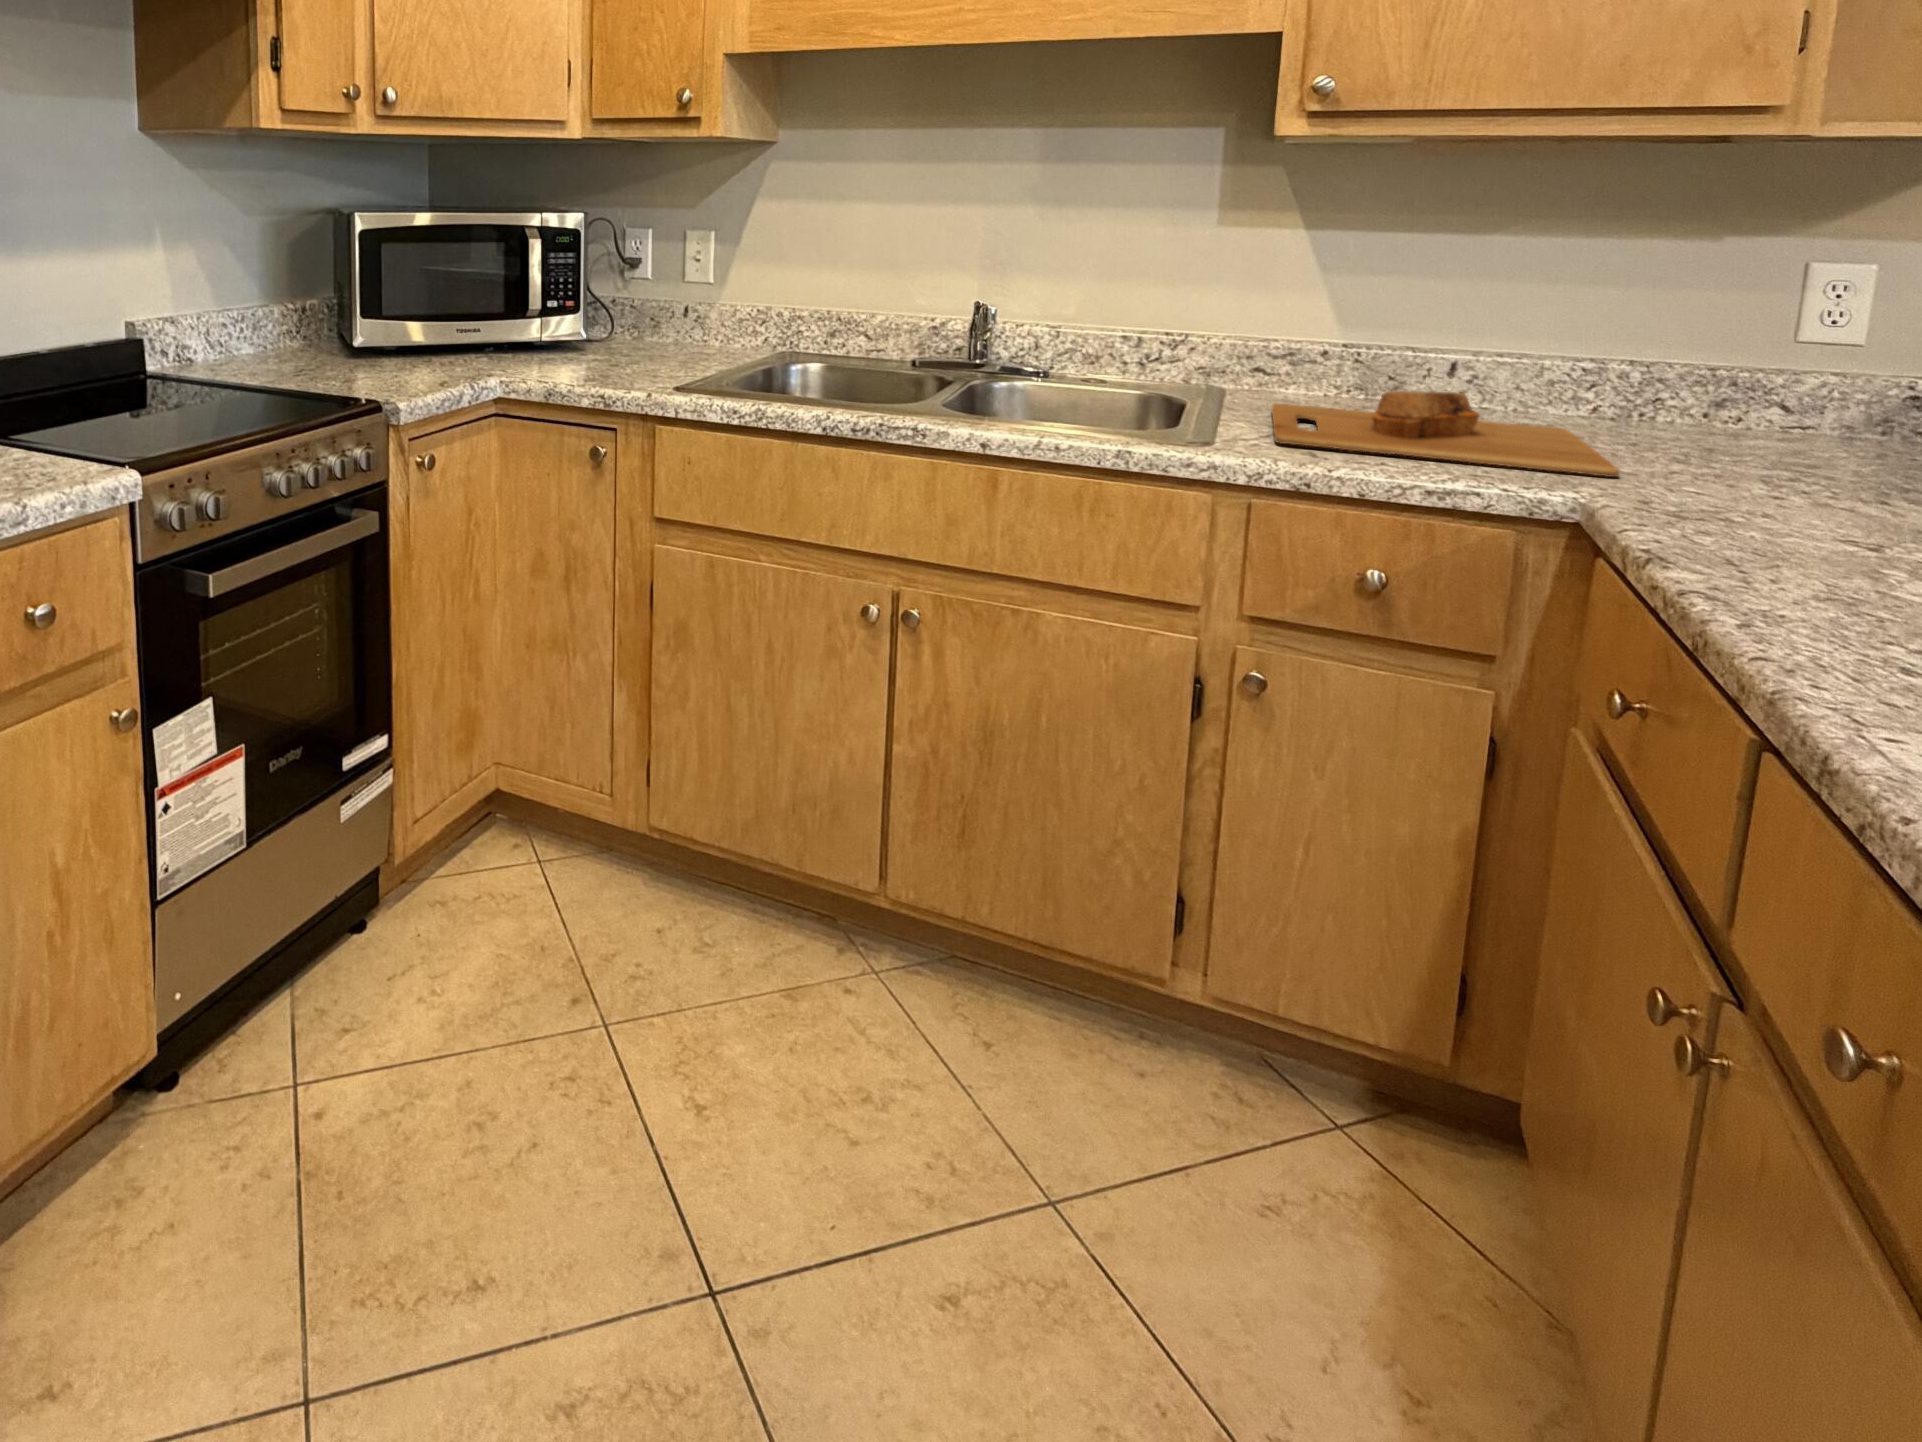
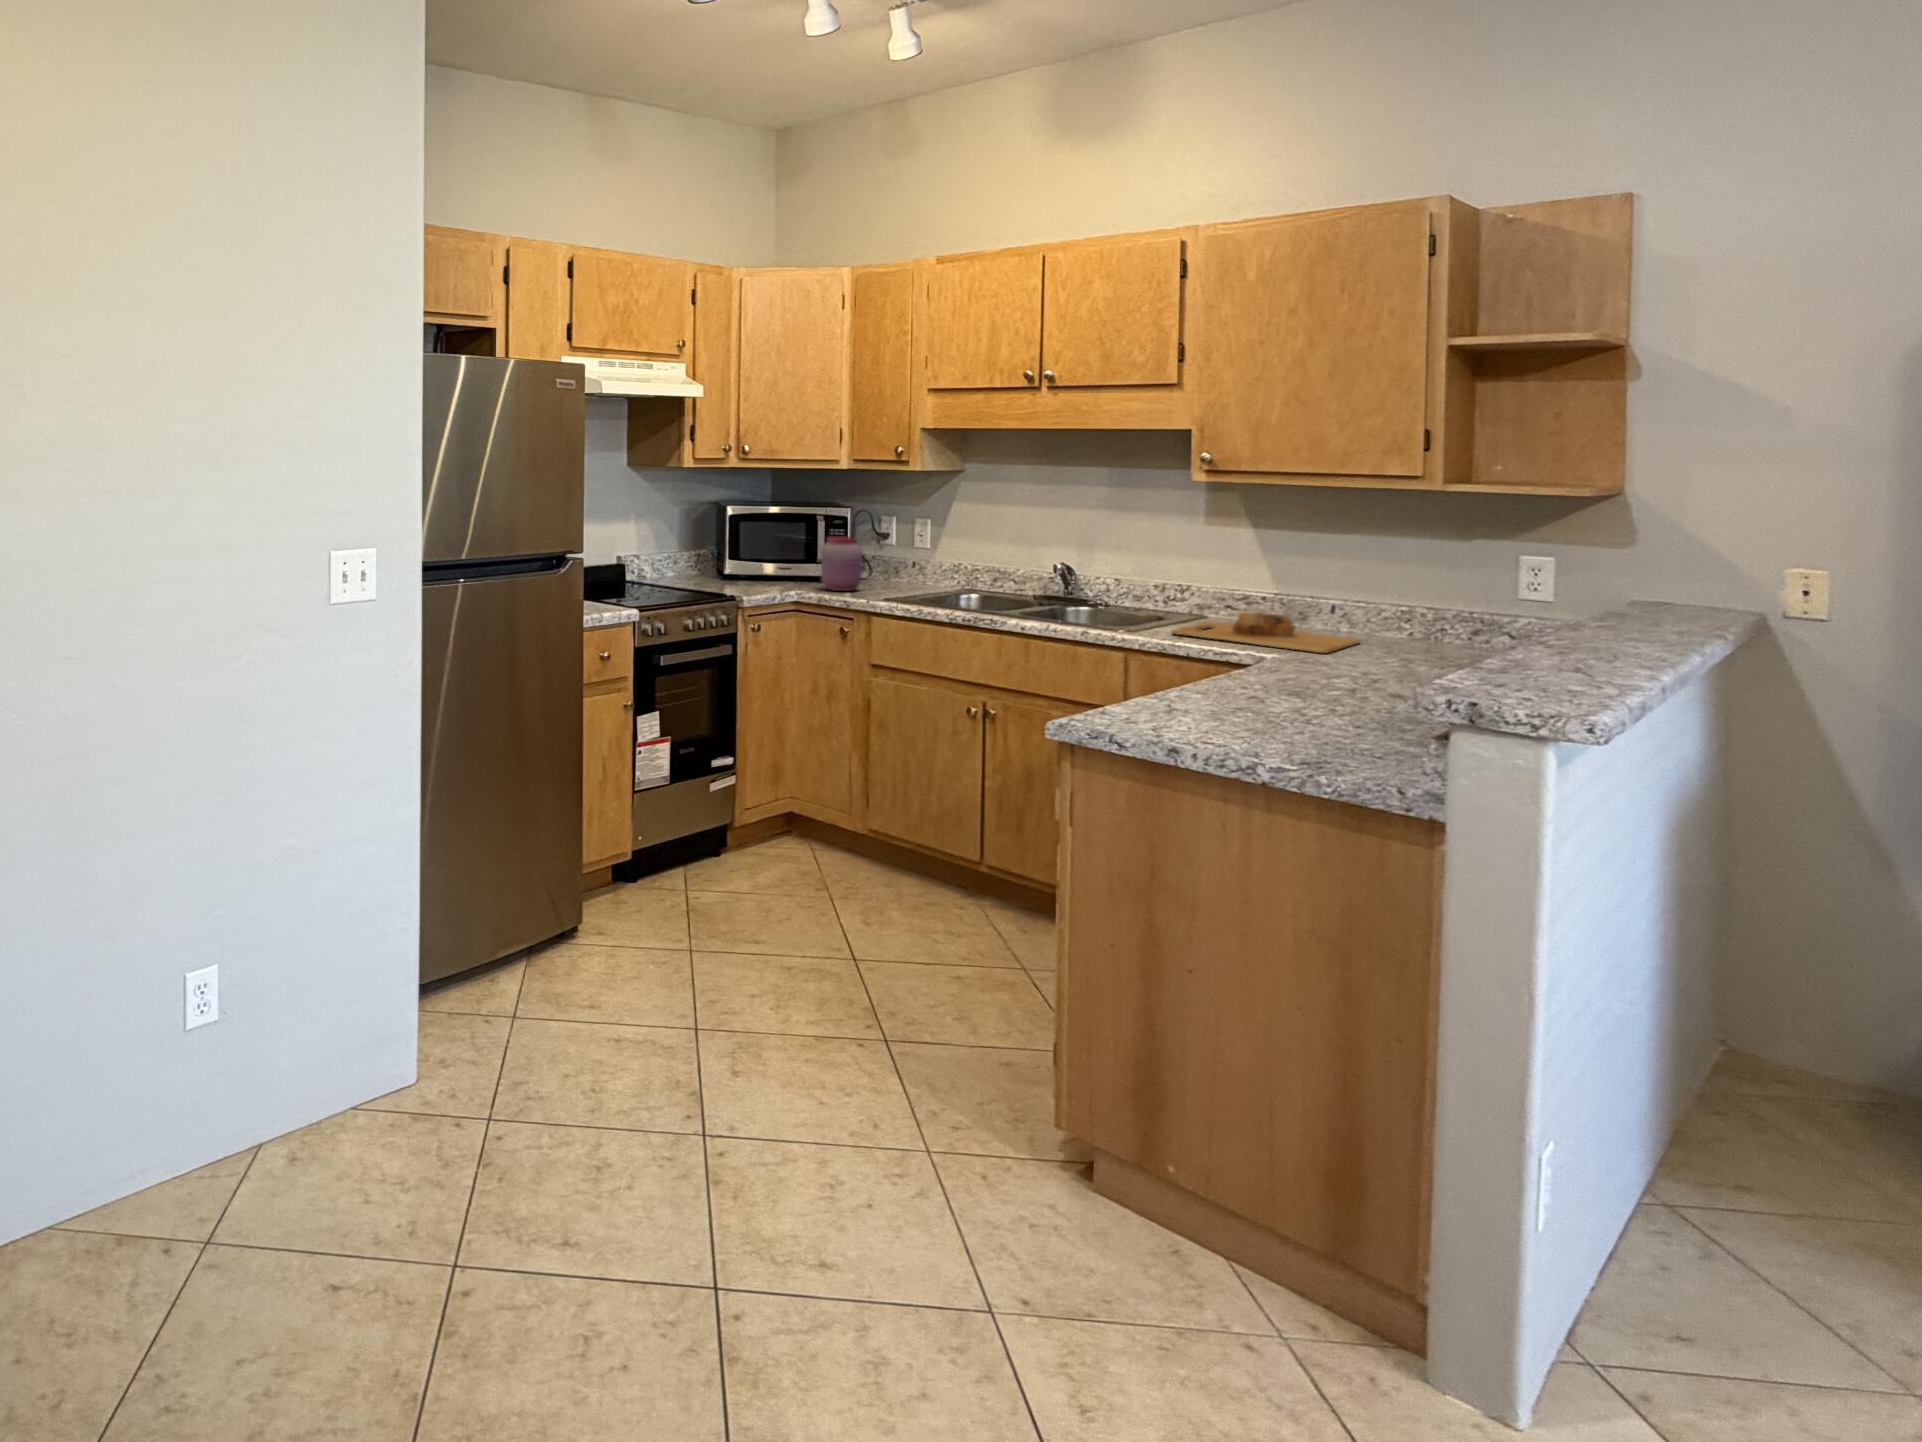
jar: none [545,266,622,374] -> present [821,536,862,591]

